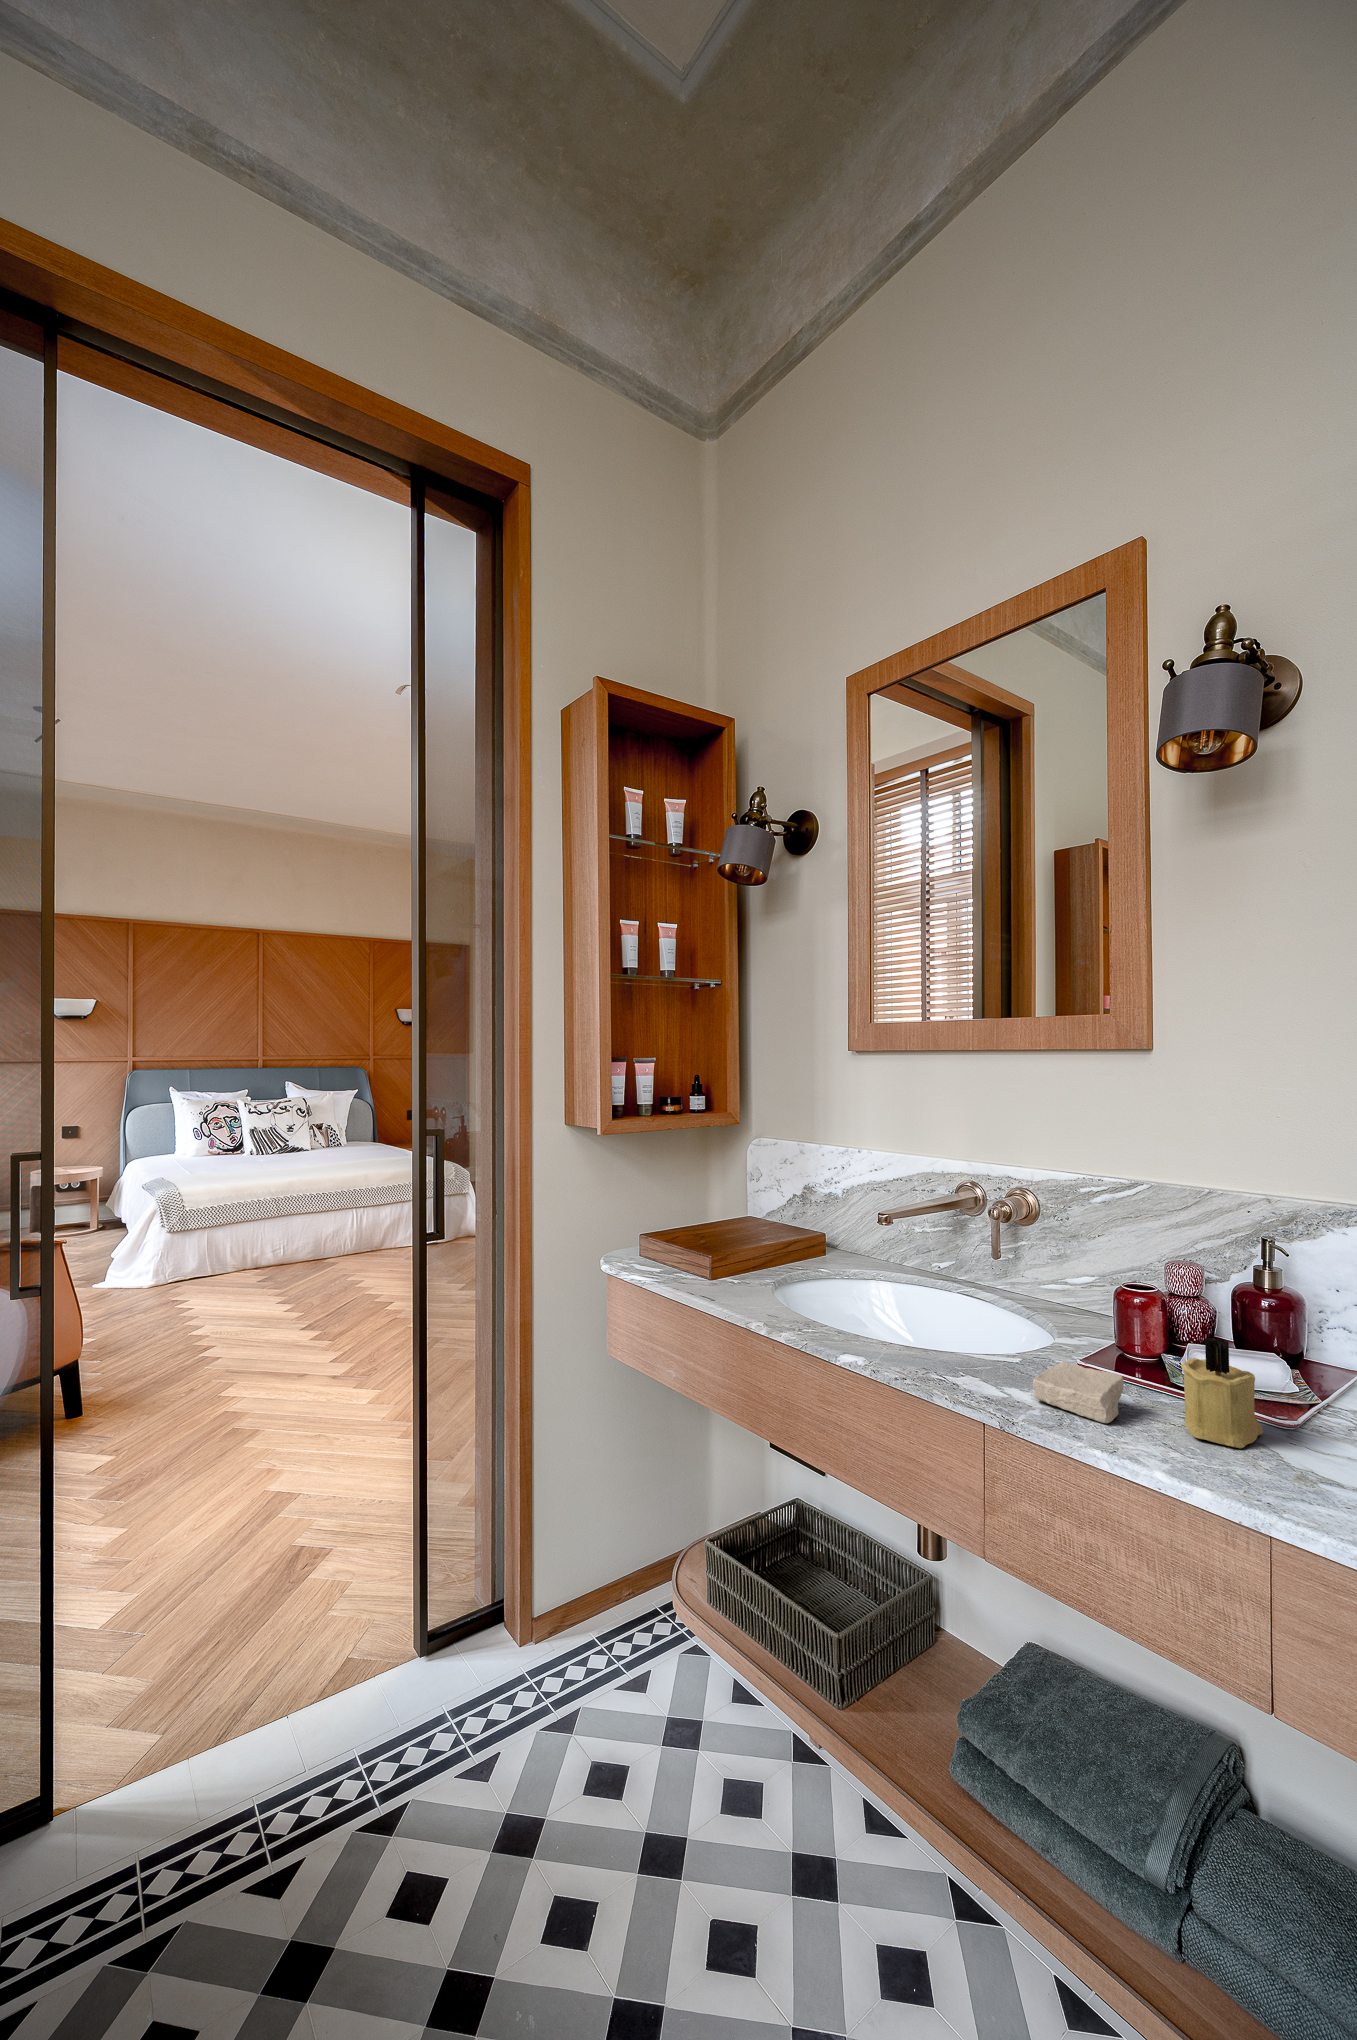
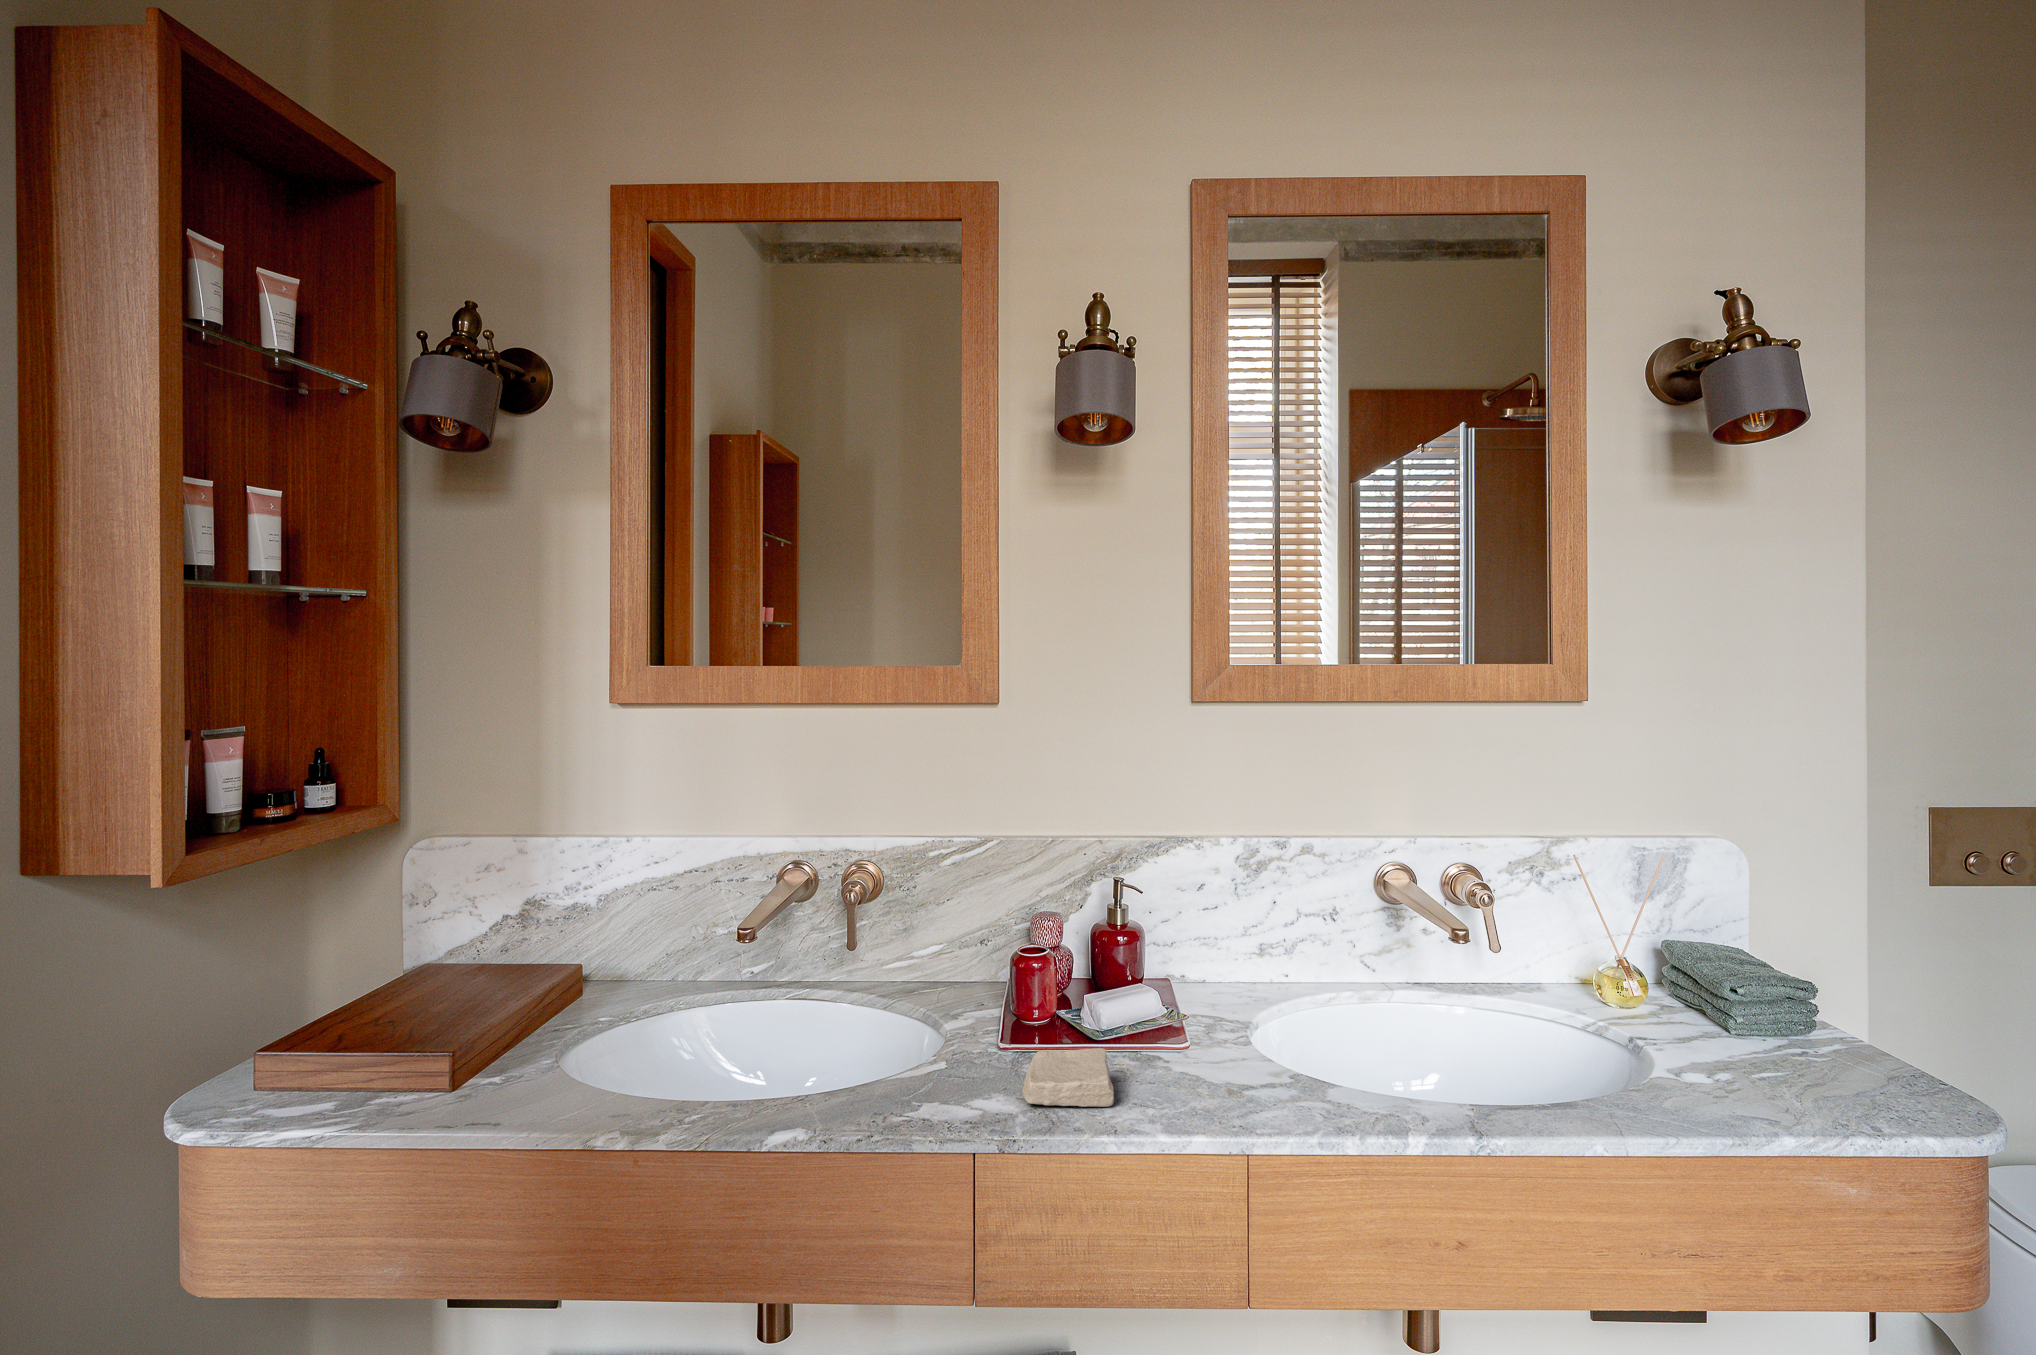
candle: present [1181,1338,1263,1448] -> none [1154,984,1219,1090]

